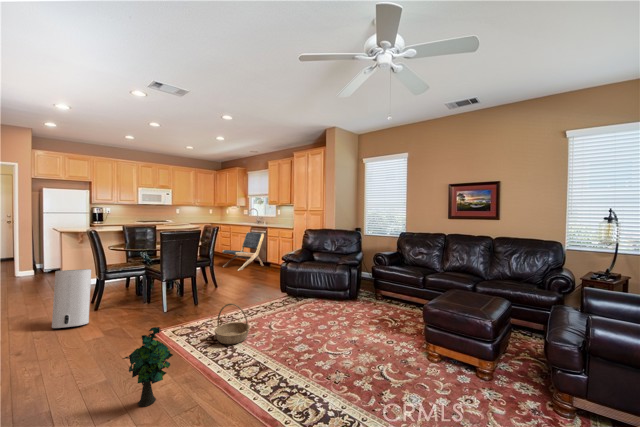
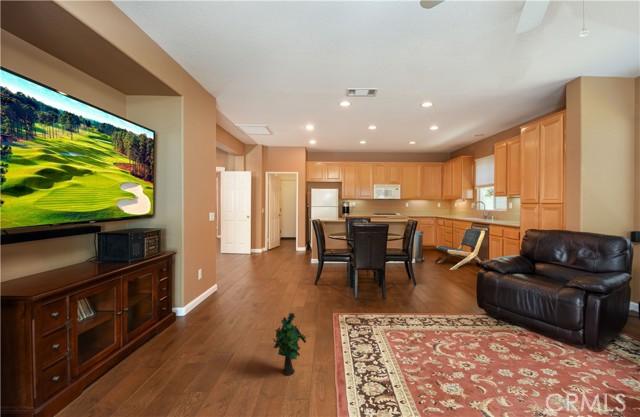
air purifier: present [52,269,91,328] -> none [288,253,309,294]
basket: present [215,303,250,344] -> none [369,307,405,351]

